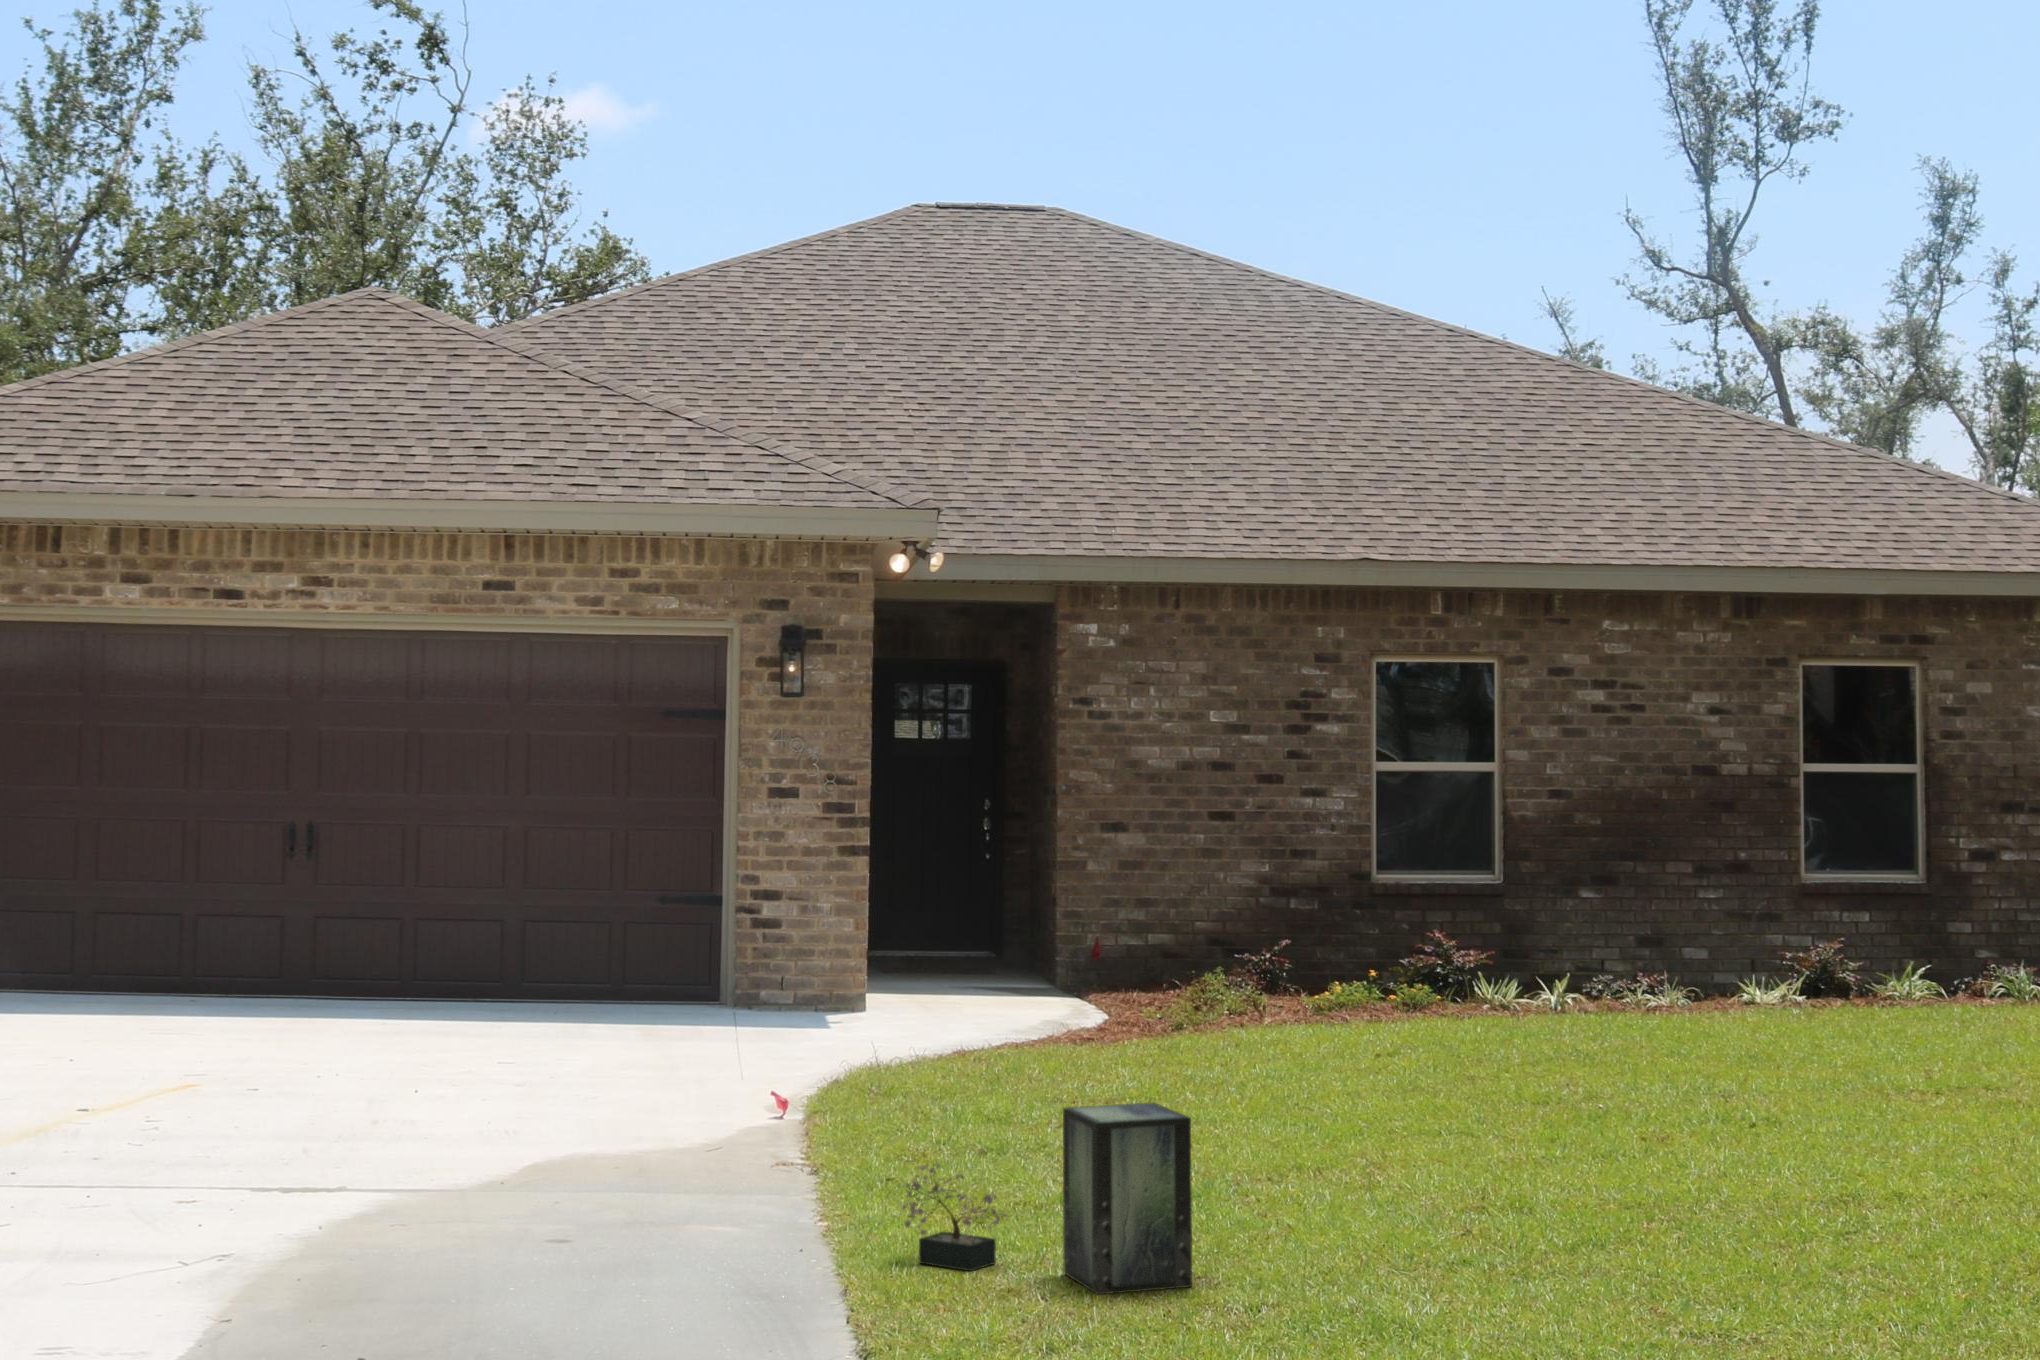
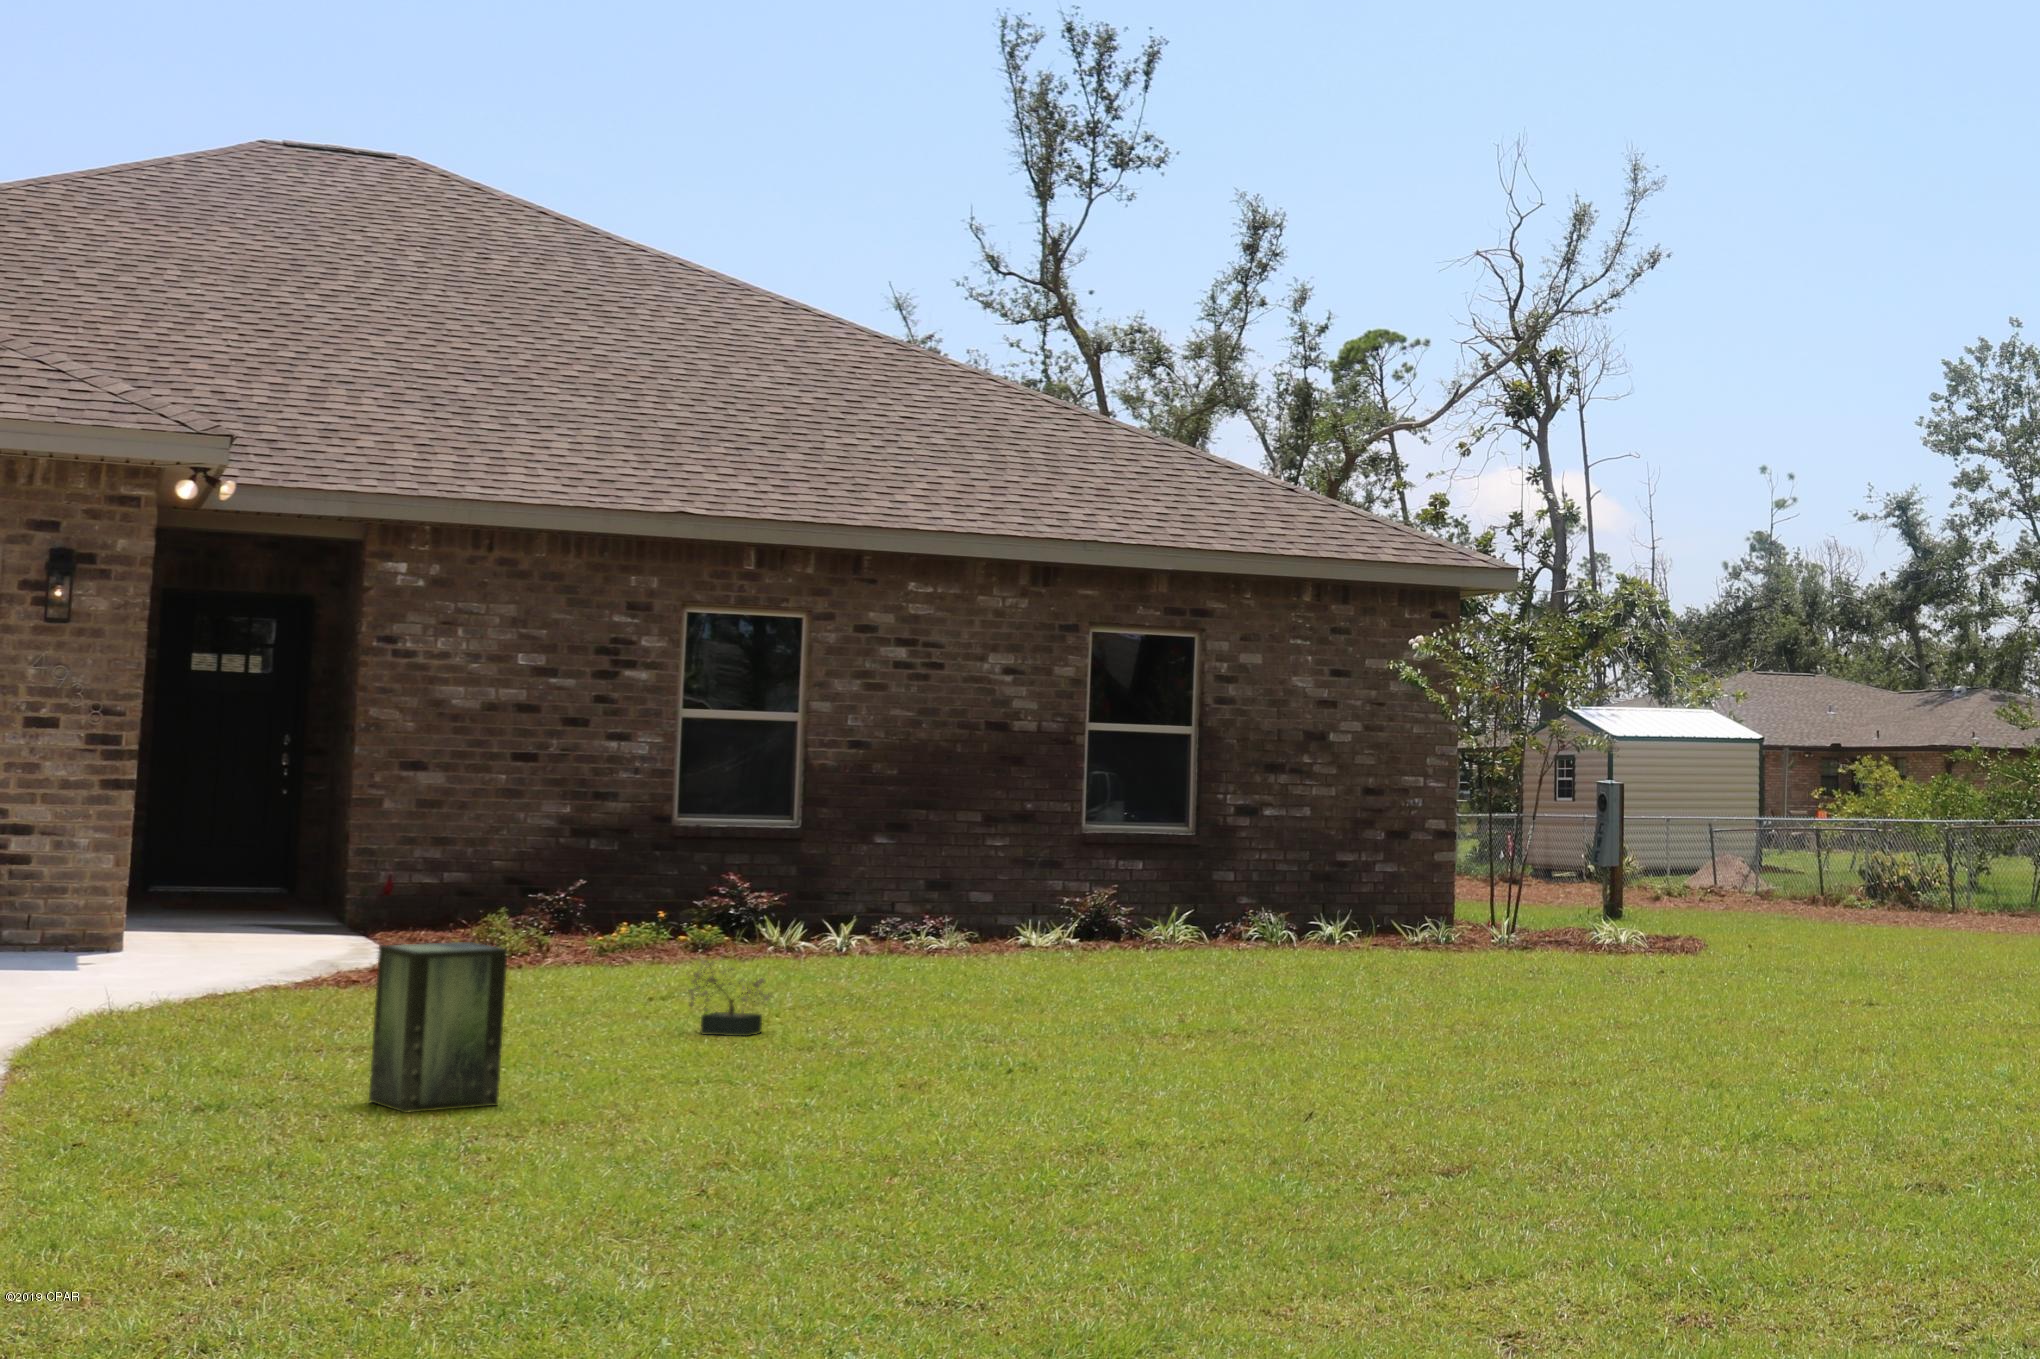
decorative plant: present [899,1164,1008,1271] -> present [686,960,770,1036]

